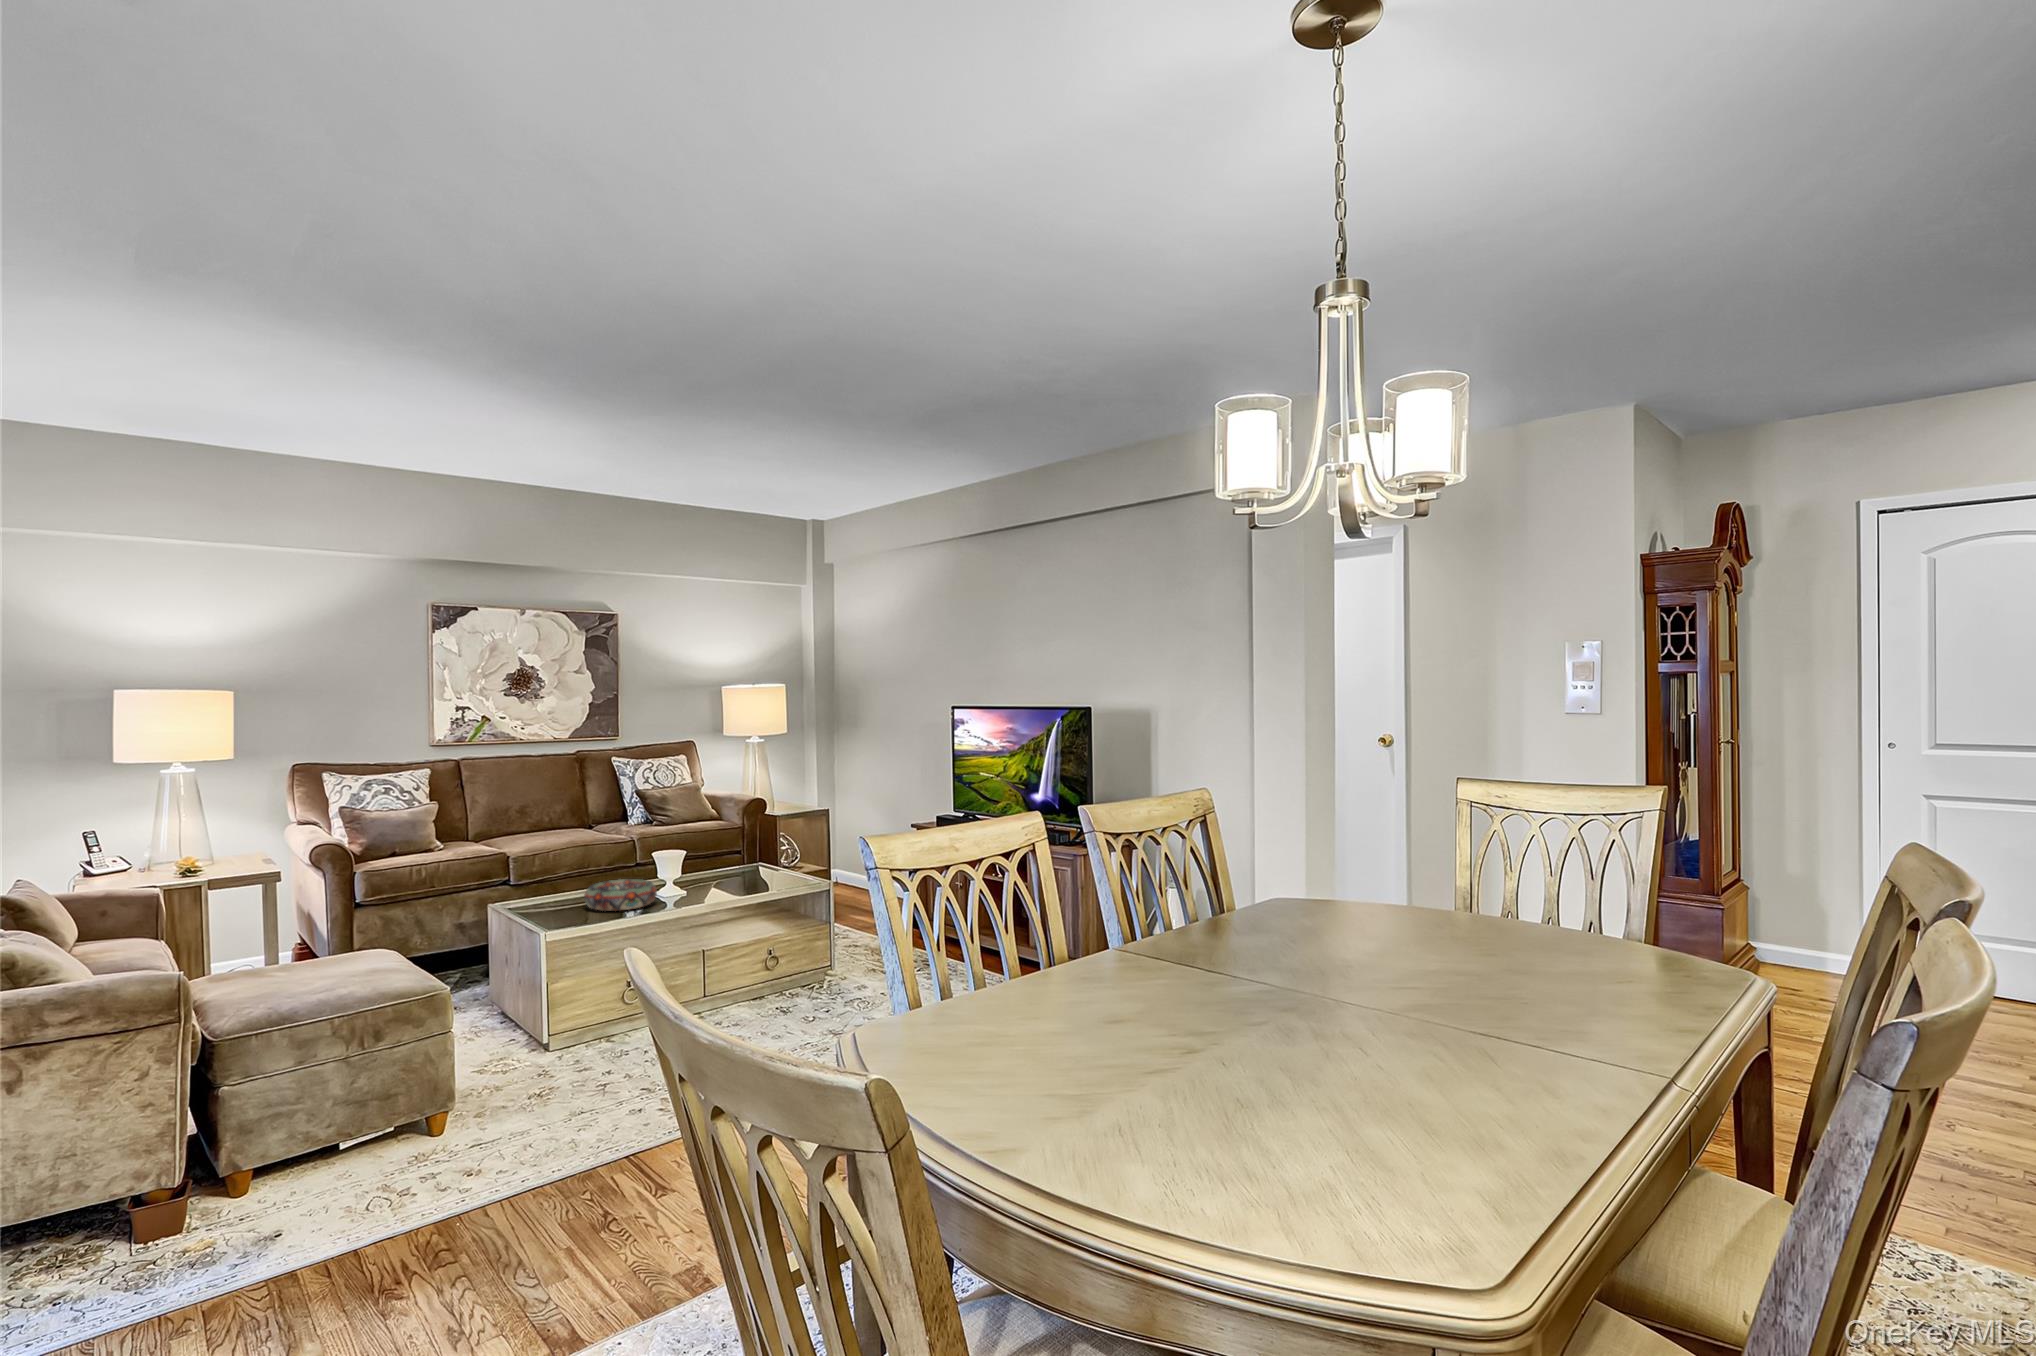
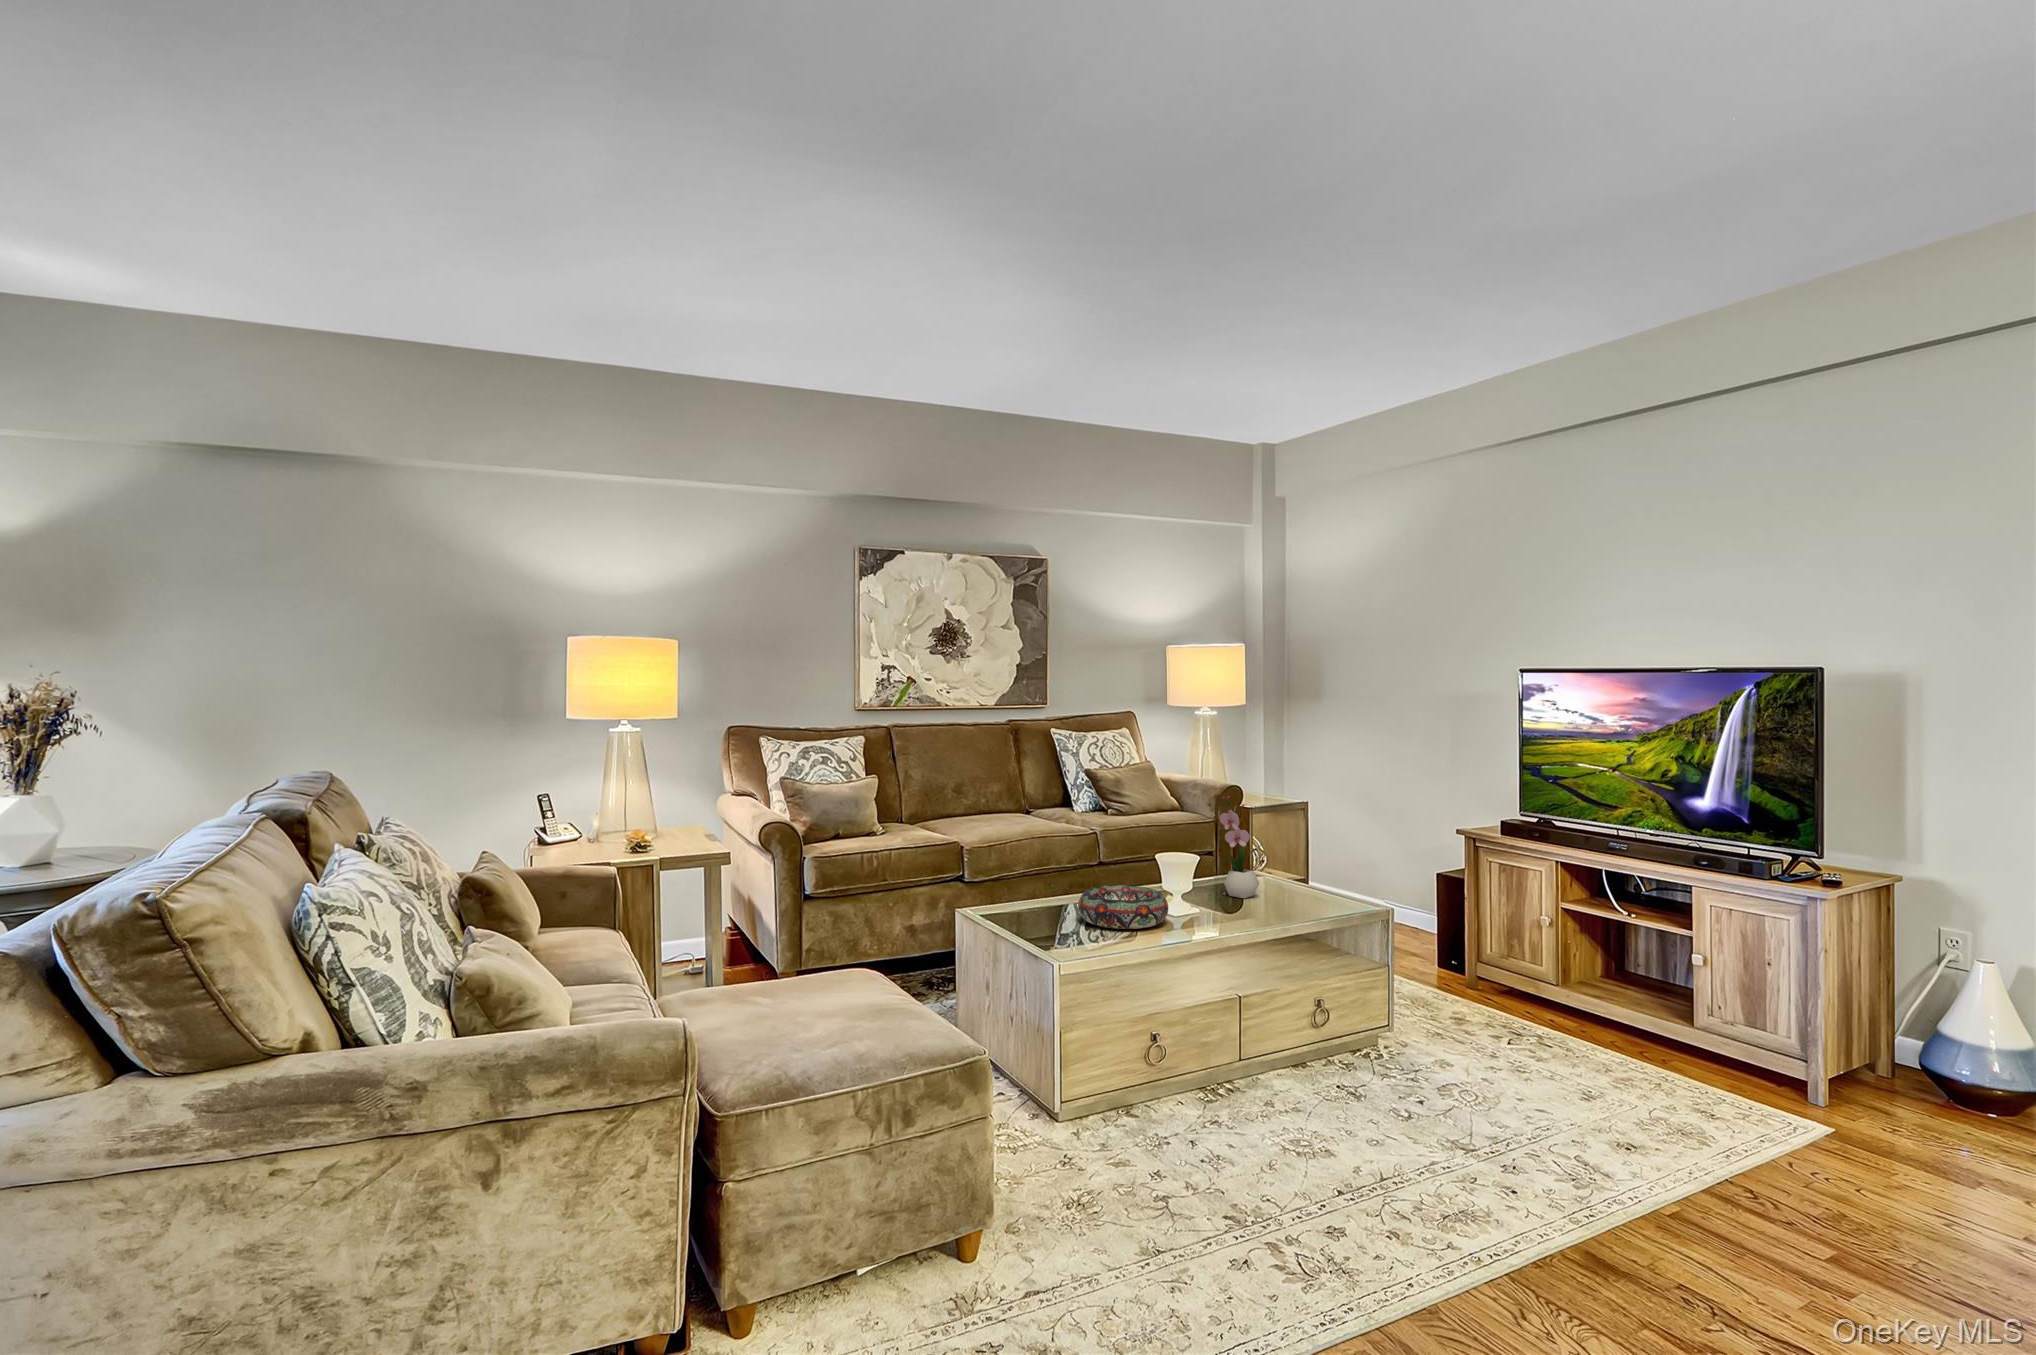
flower arrangement: none [715,807,750,884] -> present [1220,796,1263,898]

